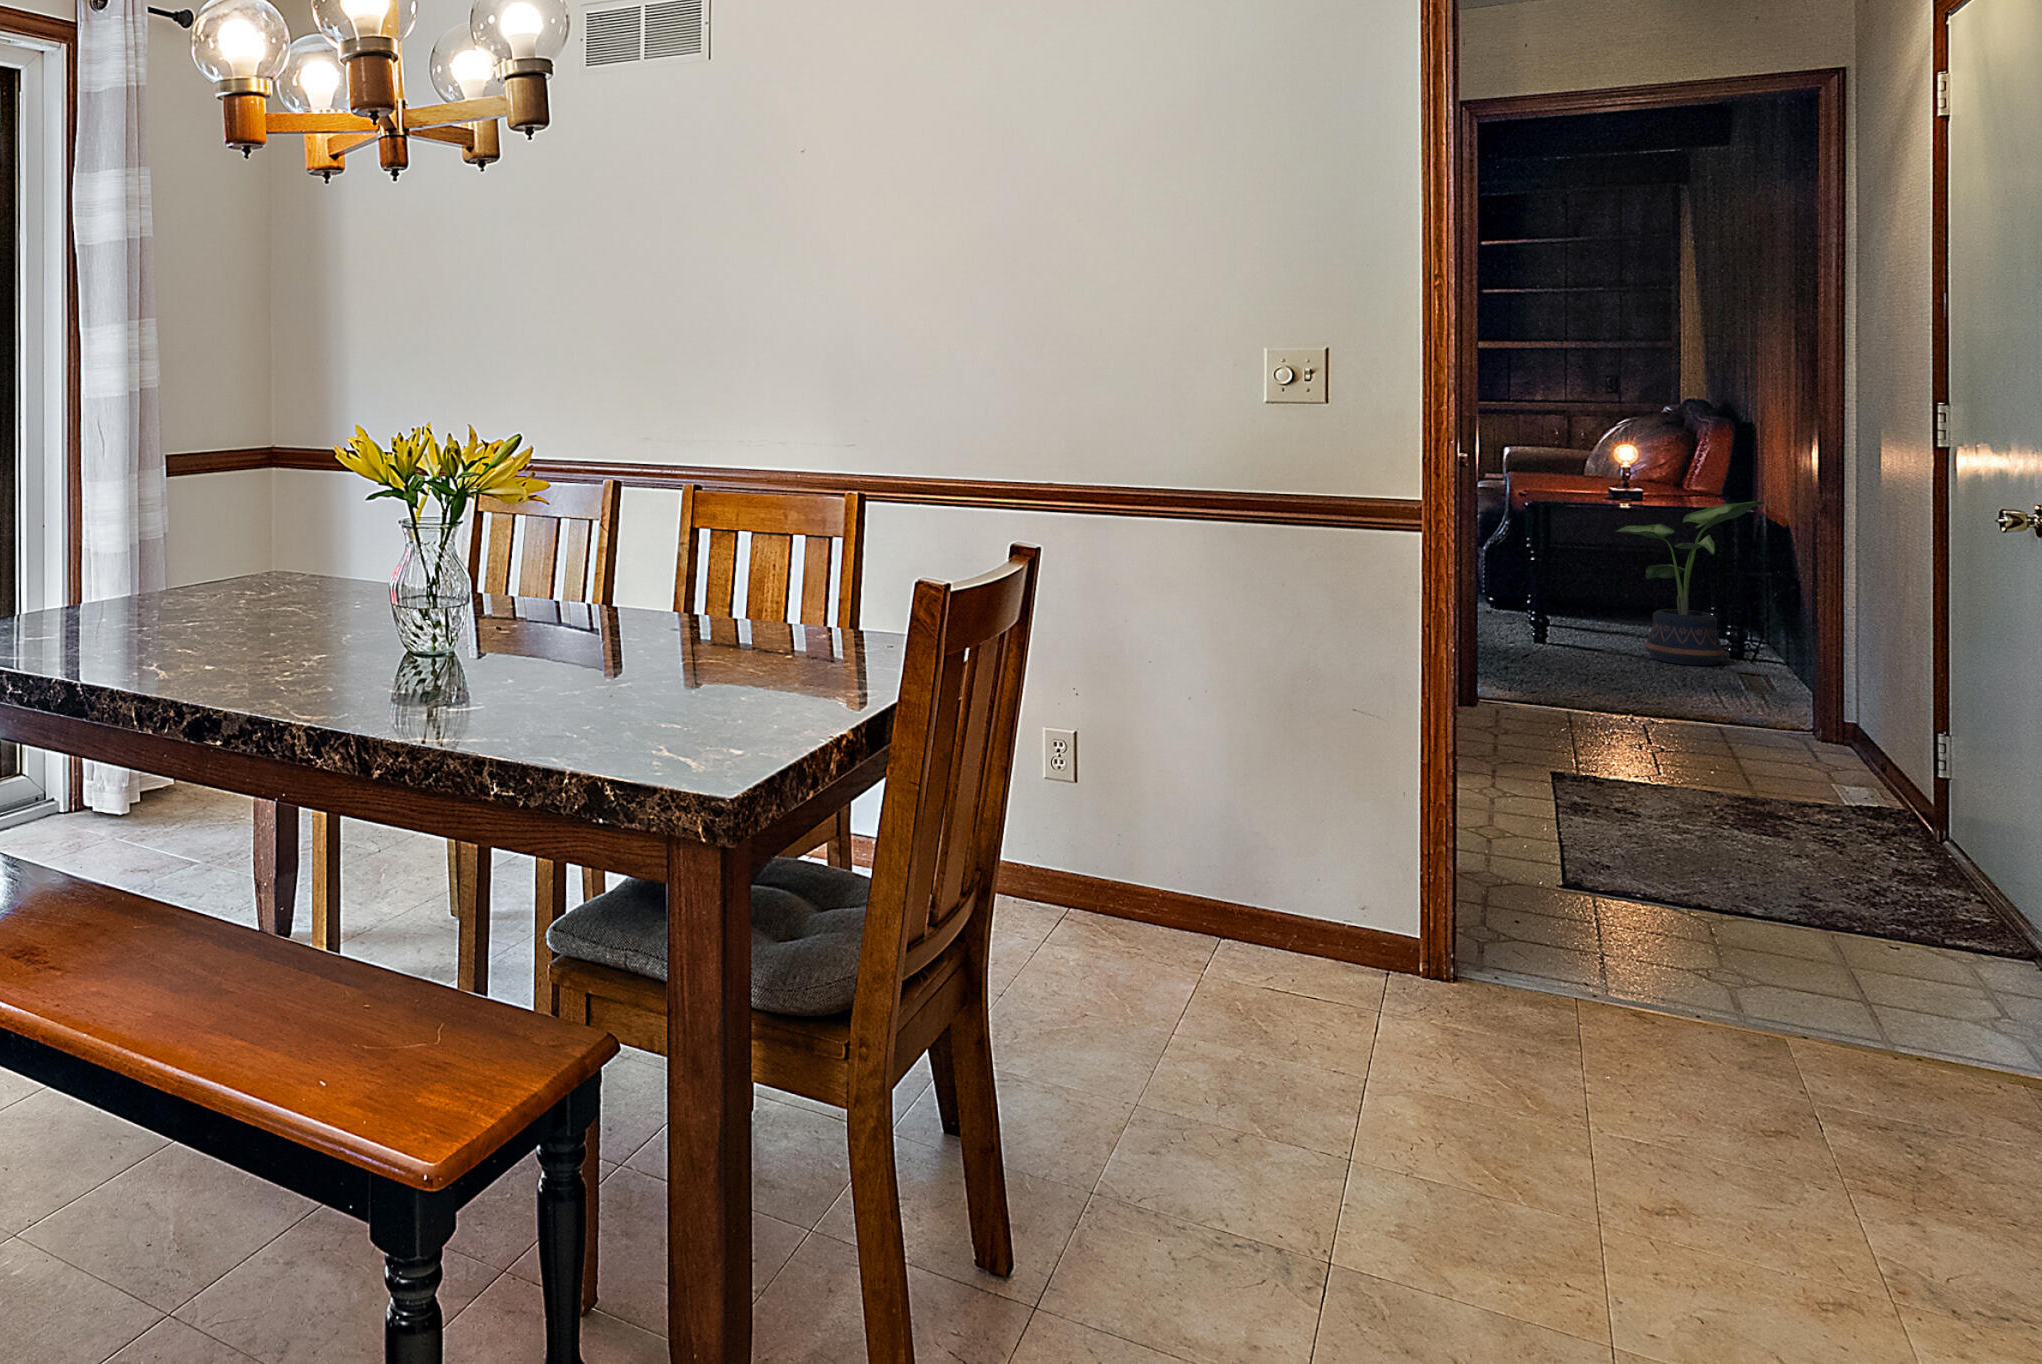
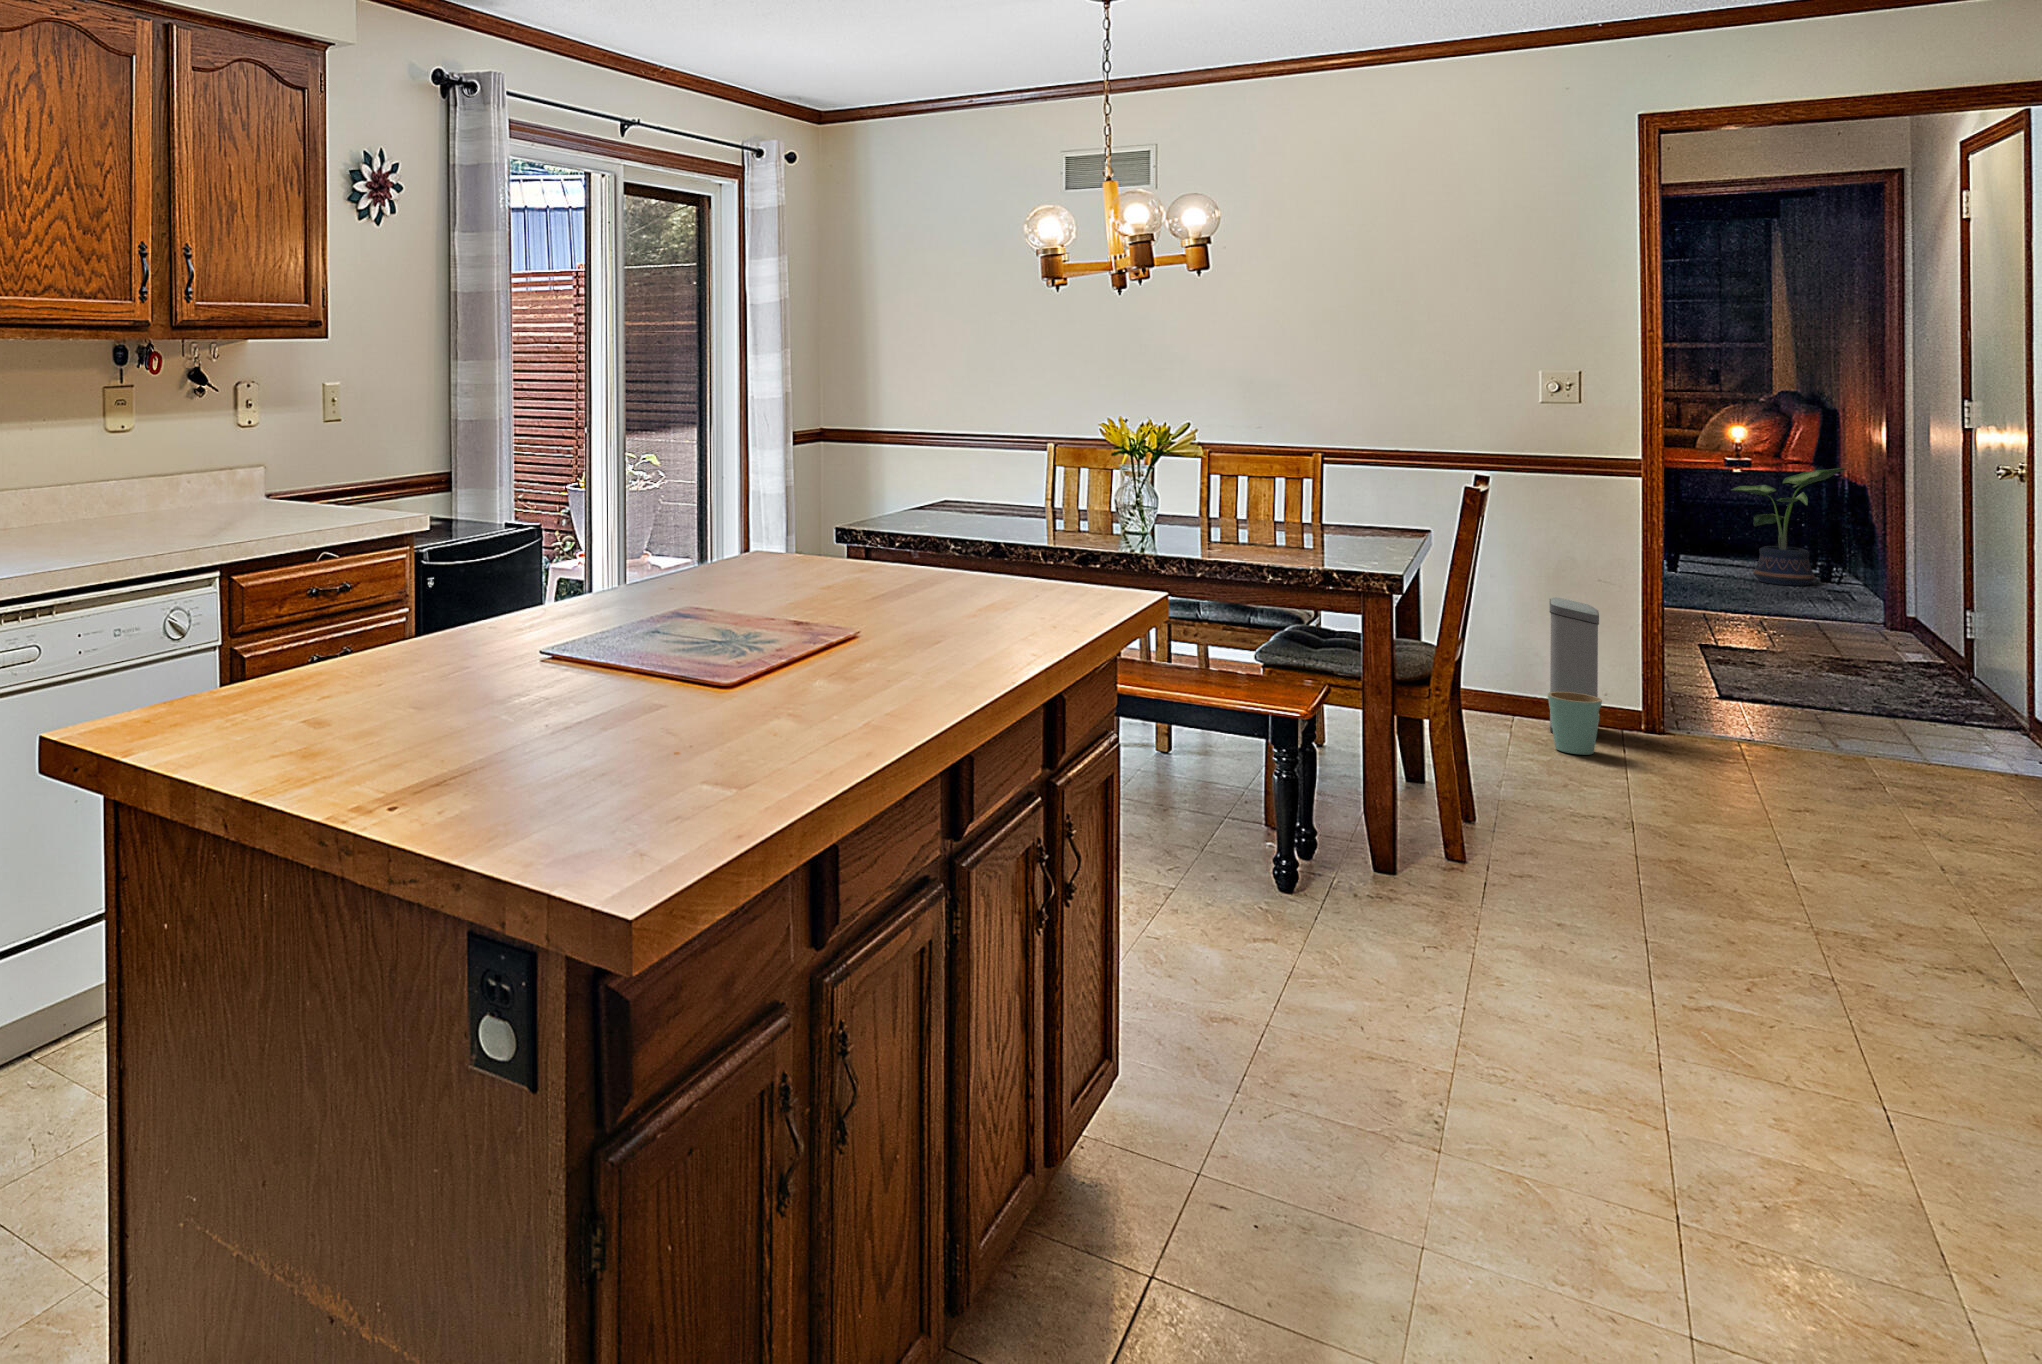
trash can: none [1256,739,1356,1041] -> present [1548,597,1602,755]

